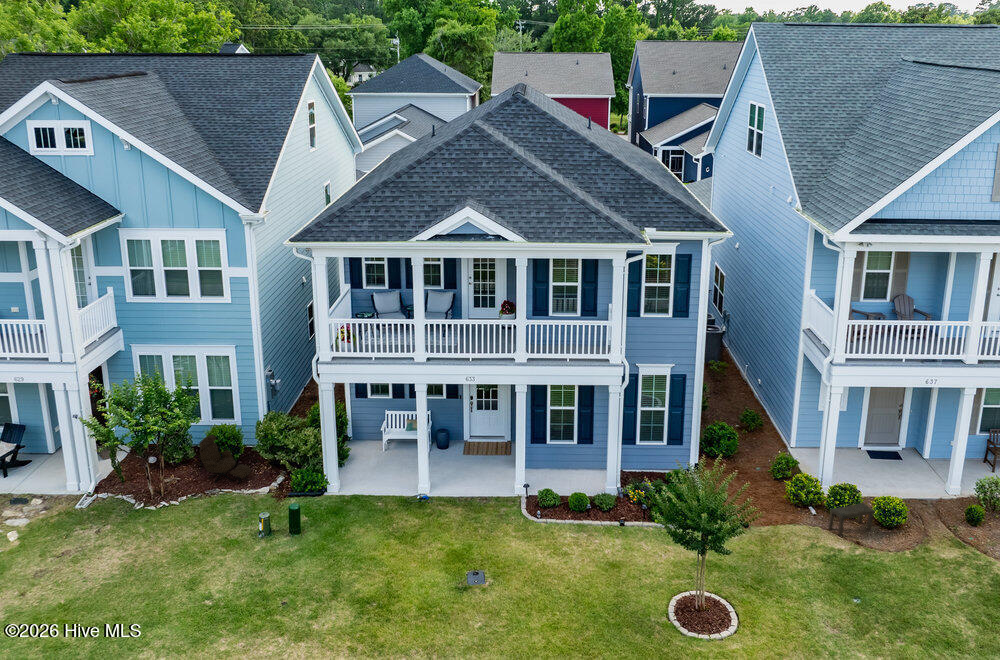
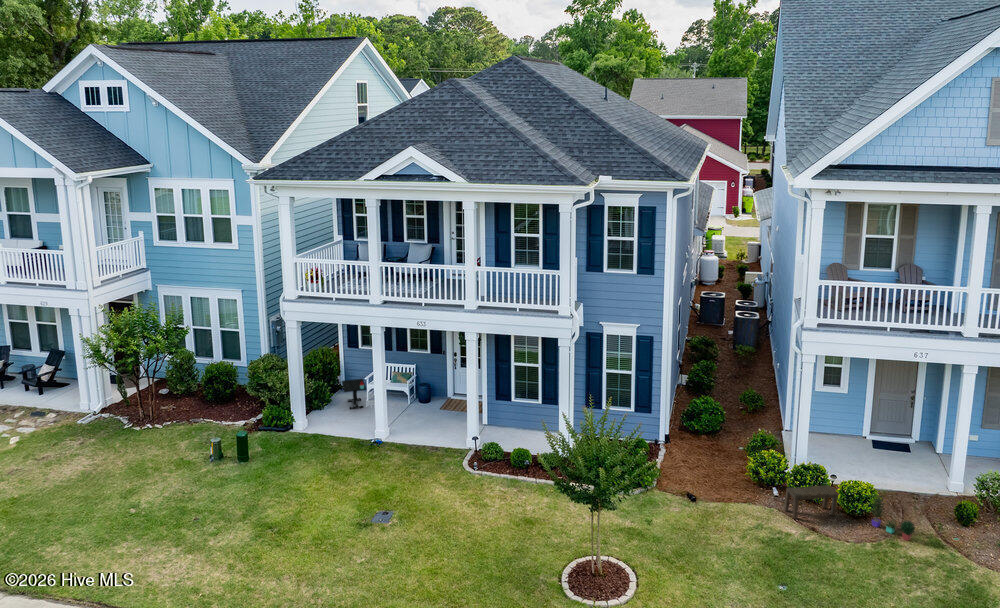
side table: none [356,430,389,464] -> present [342,379,366,409]
lounge chair: present [199,435,251,483] -> none [192,369,238,416]
potted plant: none [902,508,943,546] -> present [872,495,915,541]

